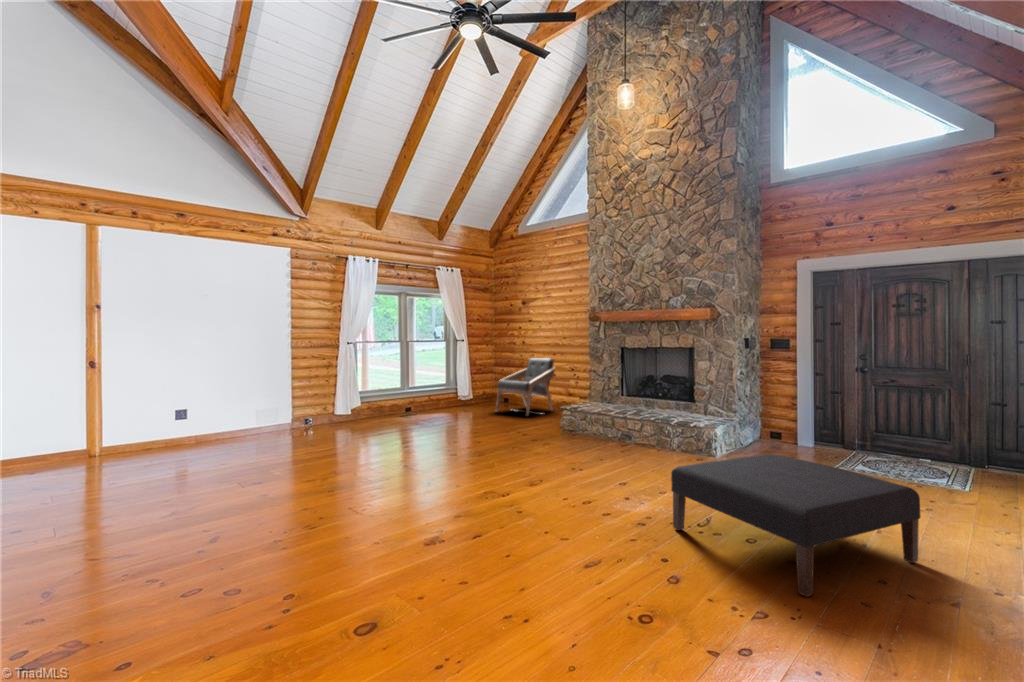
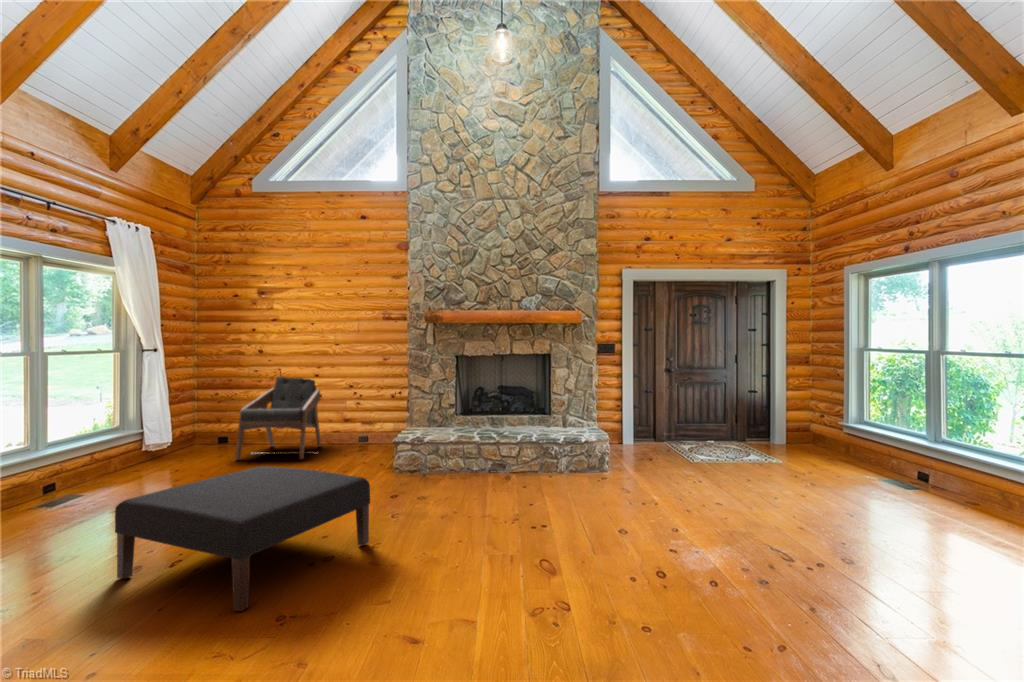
ottoman: present [671,454,921,596] -> present [115,466,370,611]

